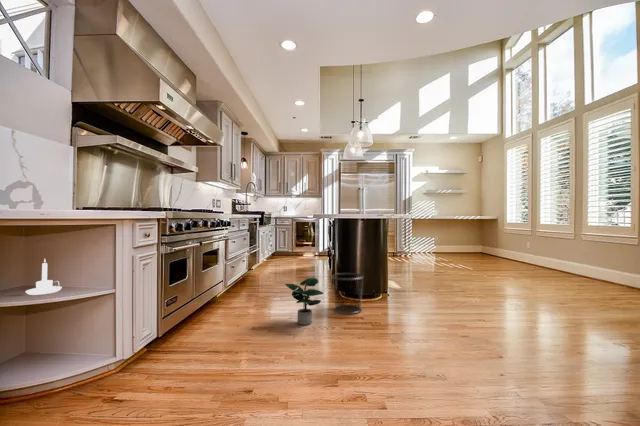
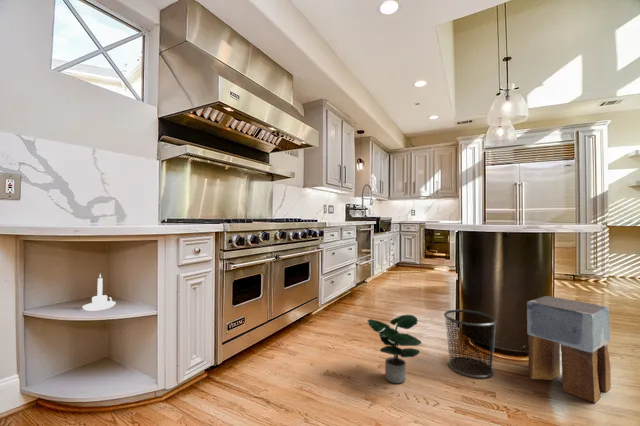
stool: none [379,259,418,314] -> present [527,296,611,403]

